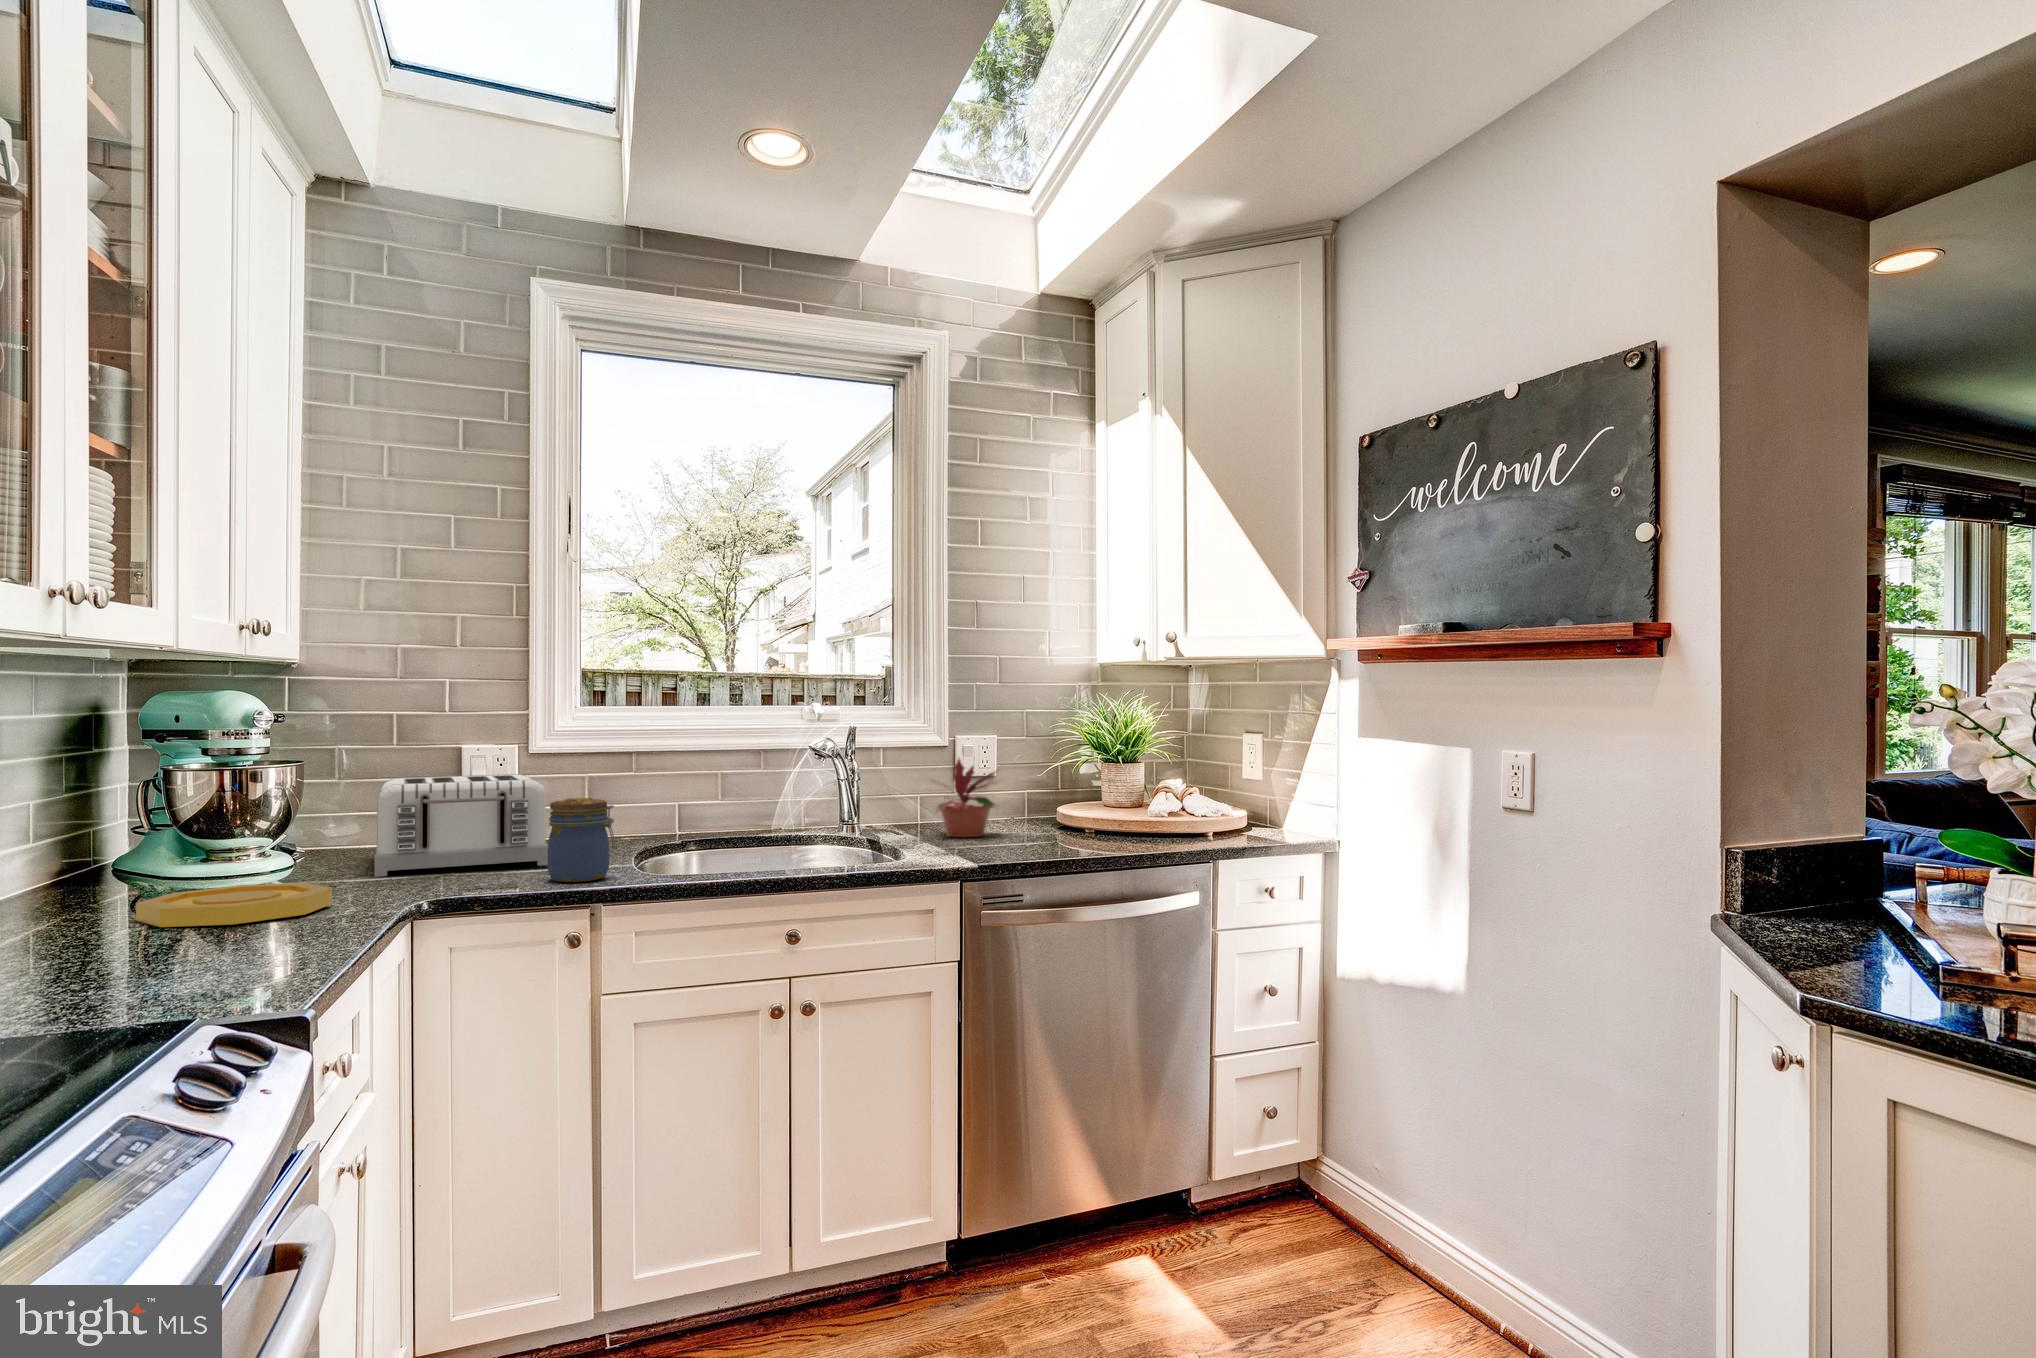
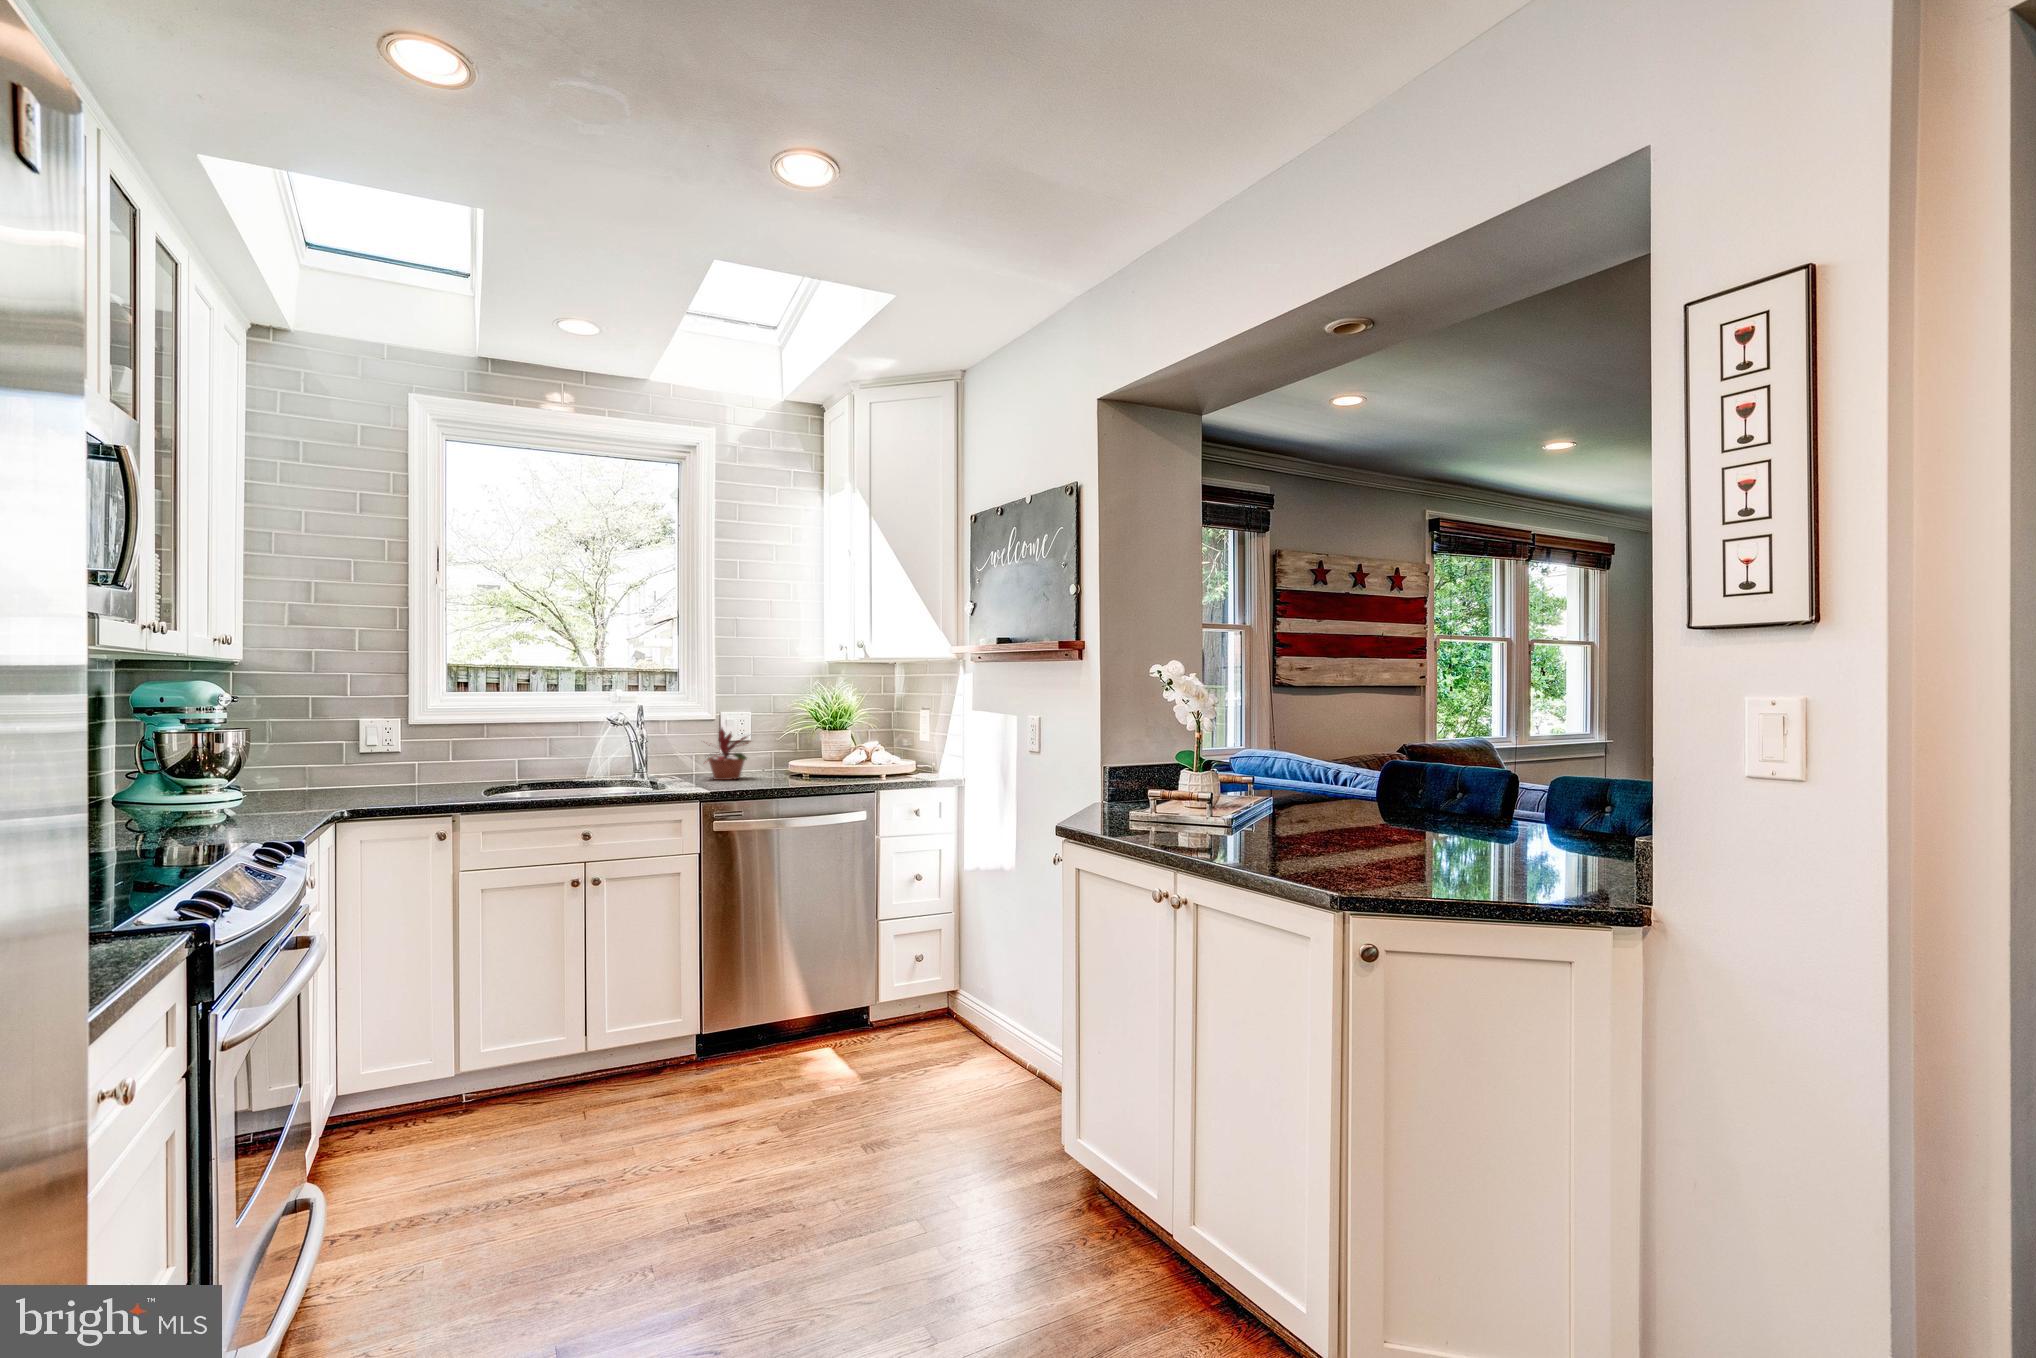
toaster: present [374,774,548,877] -> none [298,737,424,804]
jar: present [548,798,616,882] -> none [424,752,470,805]
bowl: present [136,883,332,927] -> none [148,805,278,829]

